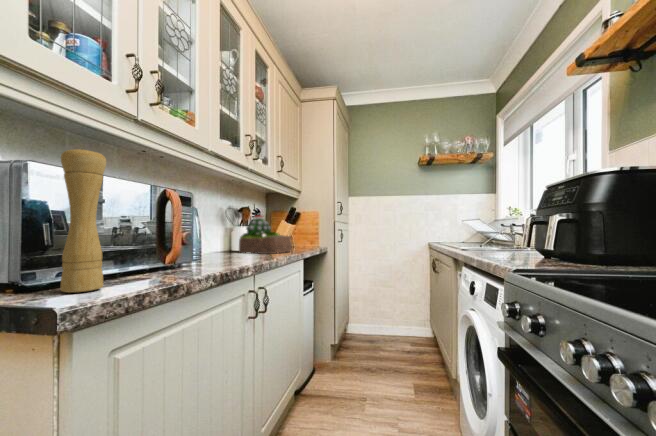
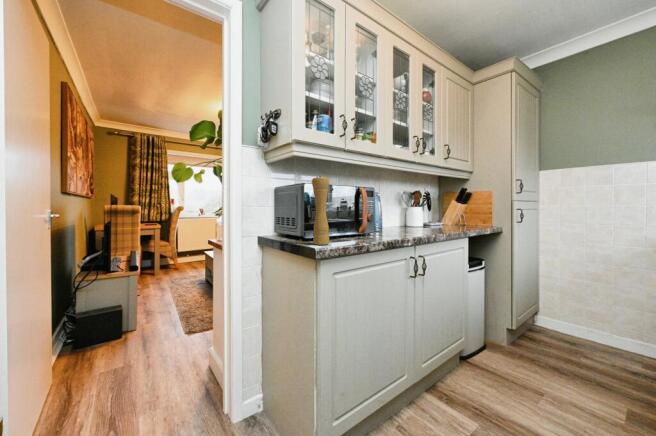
succulent plant: present [239,215,292,254] -> none [411,199,456,230]

